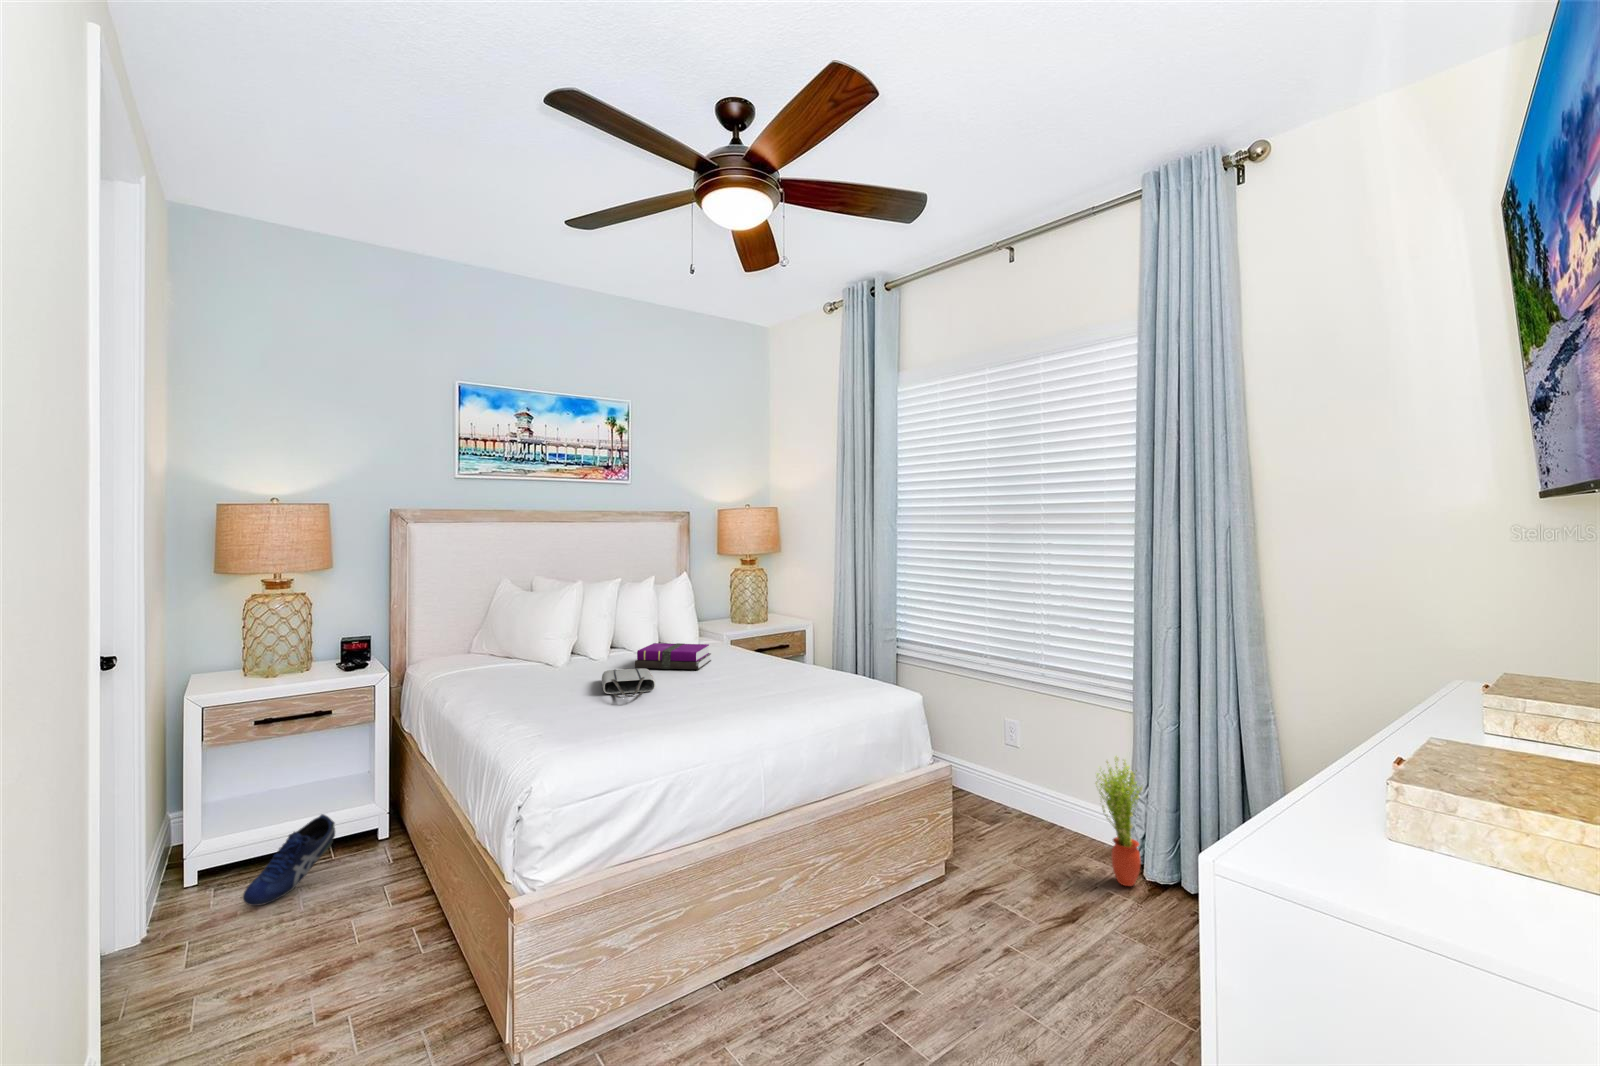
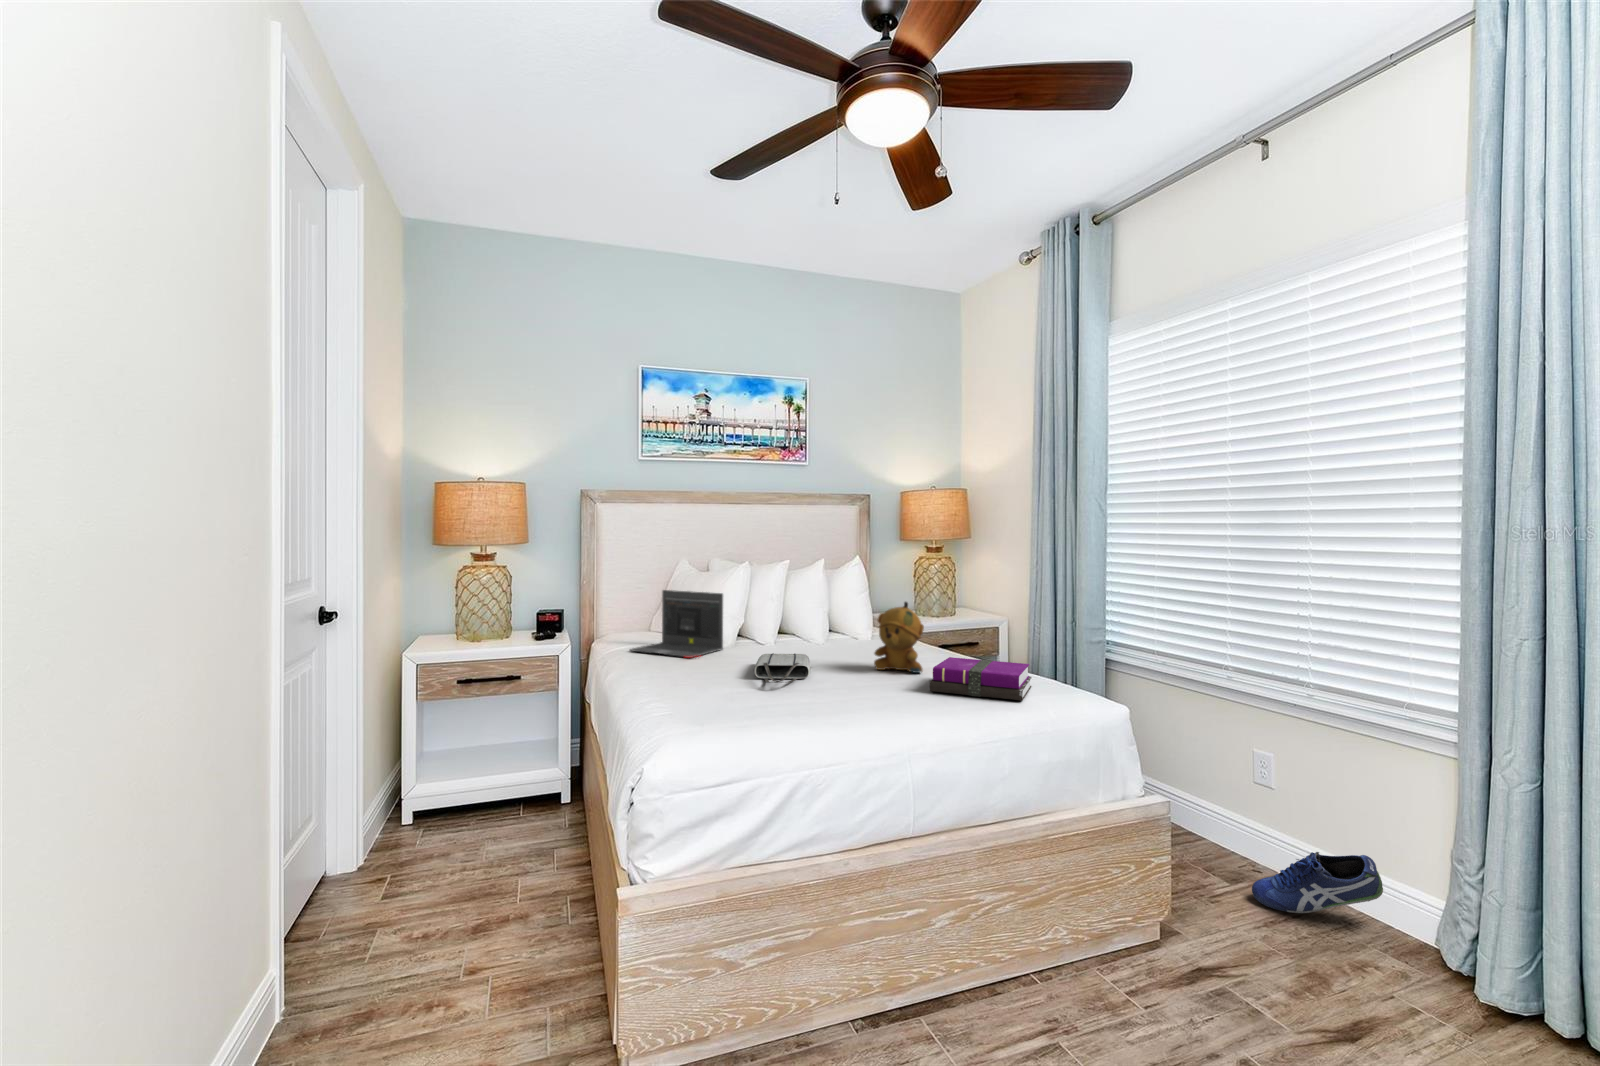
laptop: none [460,613,558,680] -> present [630,590,723,658]
stuffed bear: none [710,616,754,679] -> present [874,602,924,673]
notebook: present [635,643,711,669] -> present [930,657,1032,701]
potted plant: present [1096,757,1142,886] -> none [1390,815,1473,1003]
shoe: present [243,814,335,906] -> present [1252,852,1383,913]

